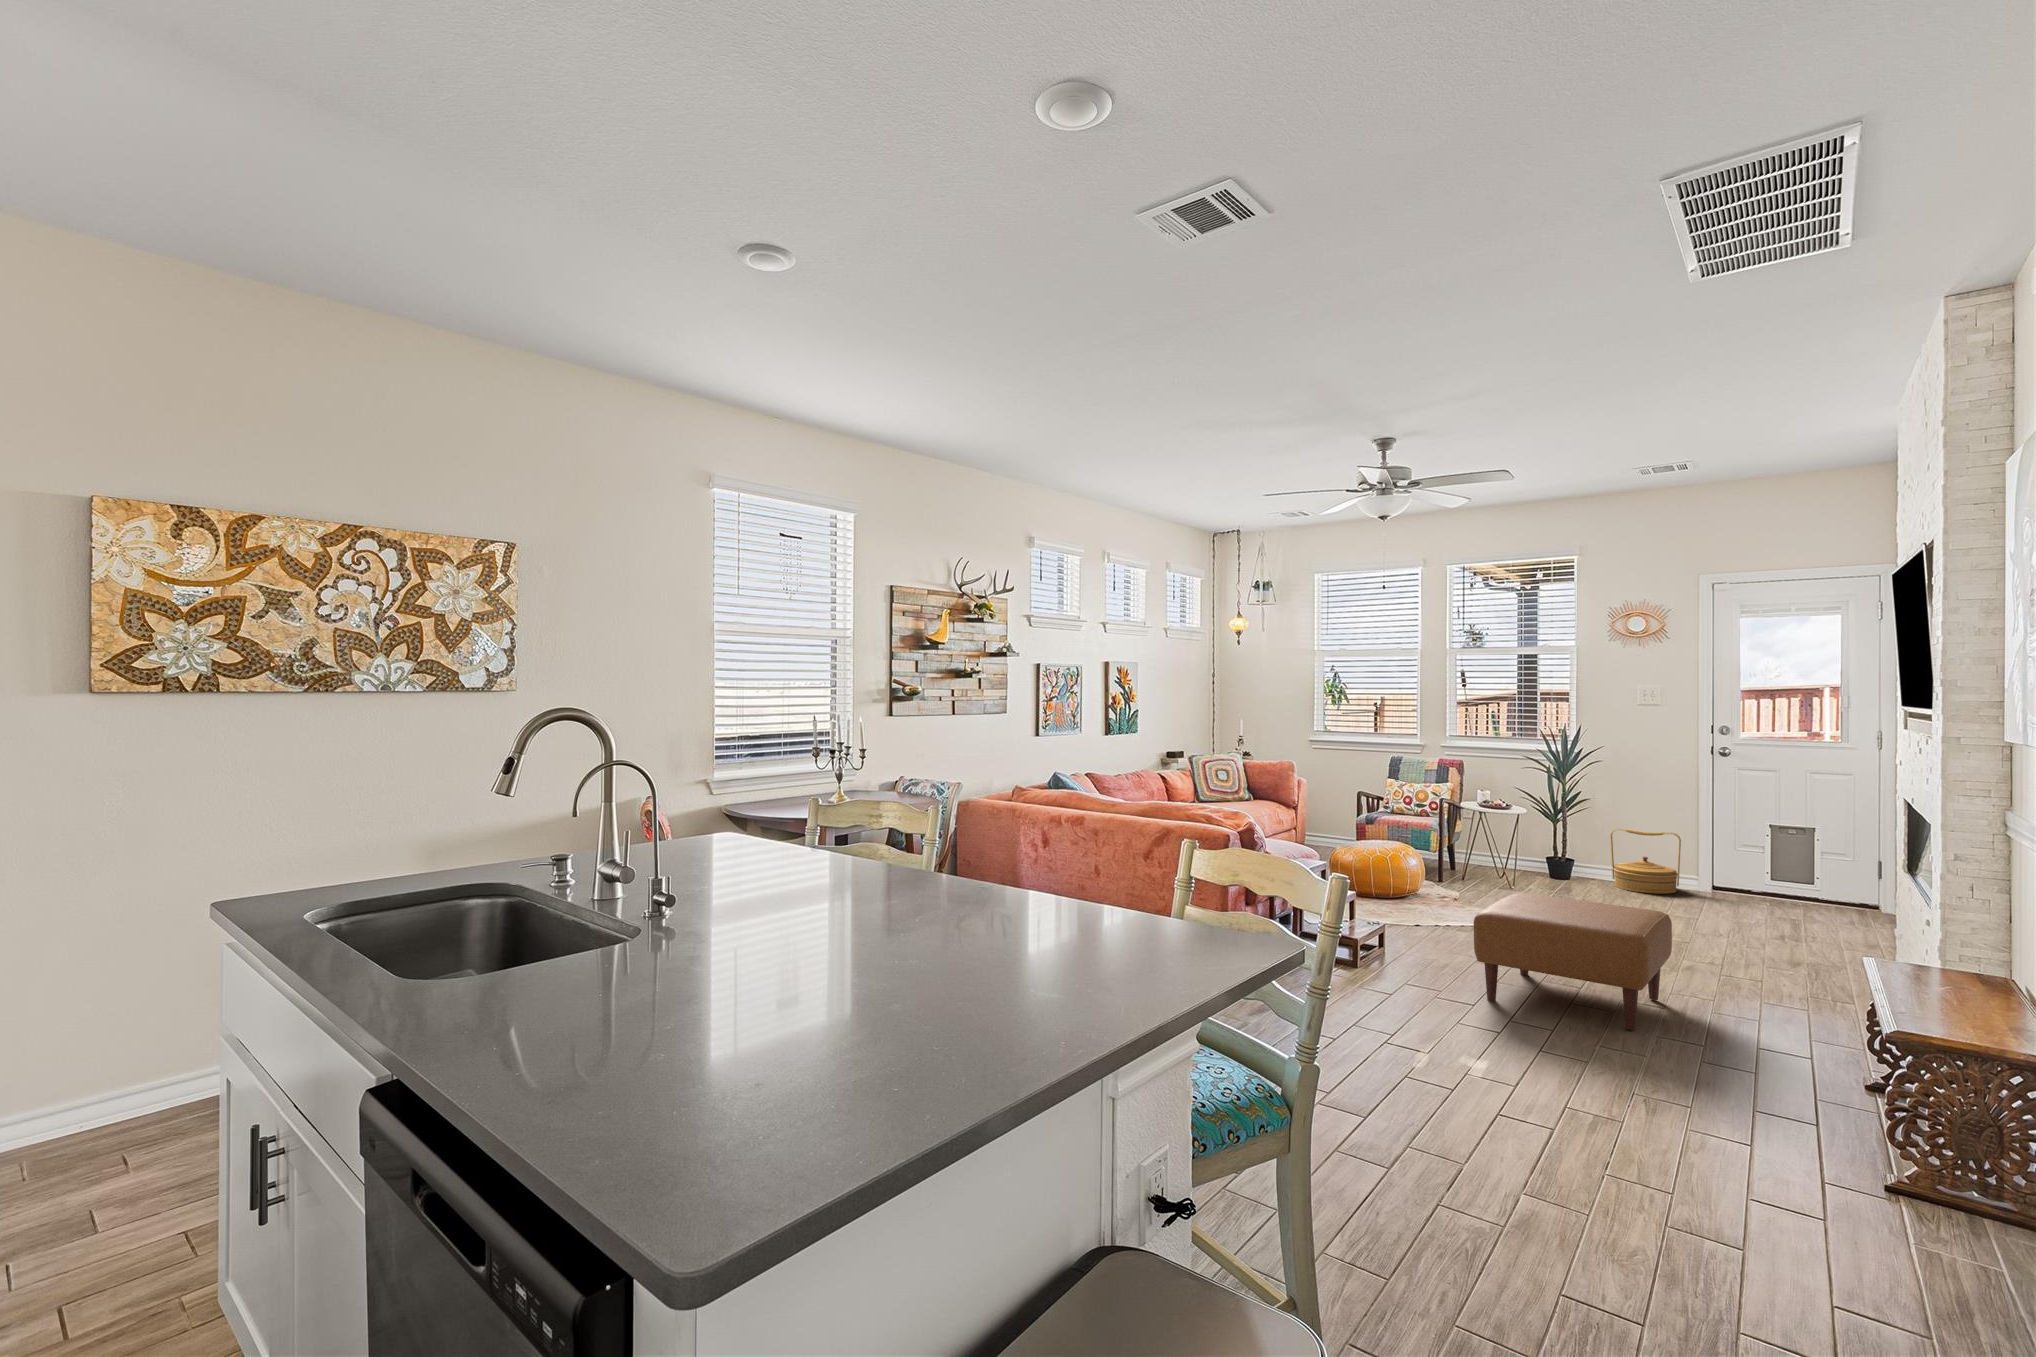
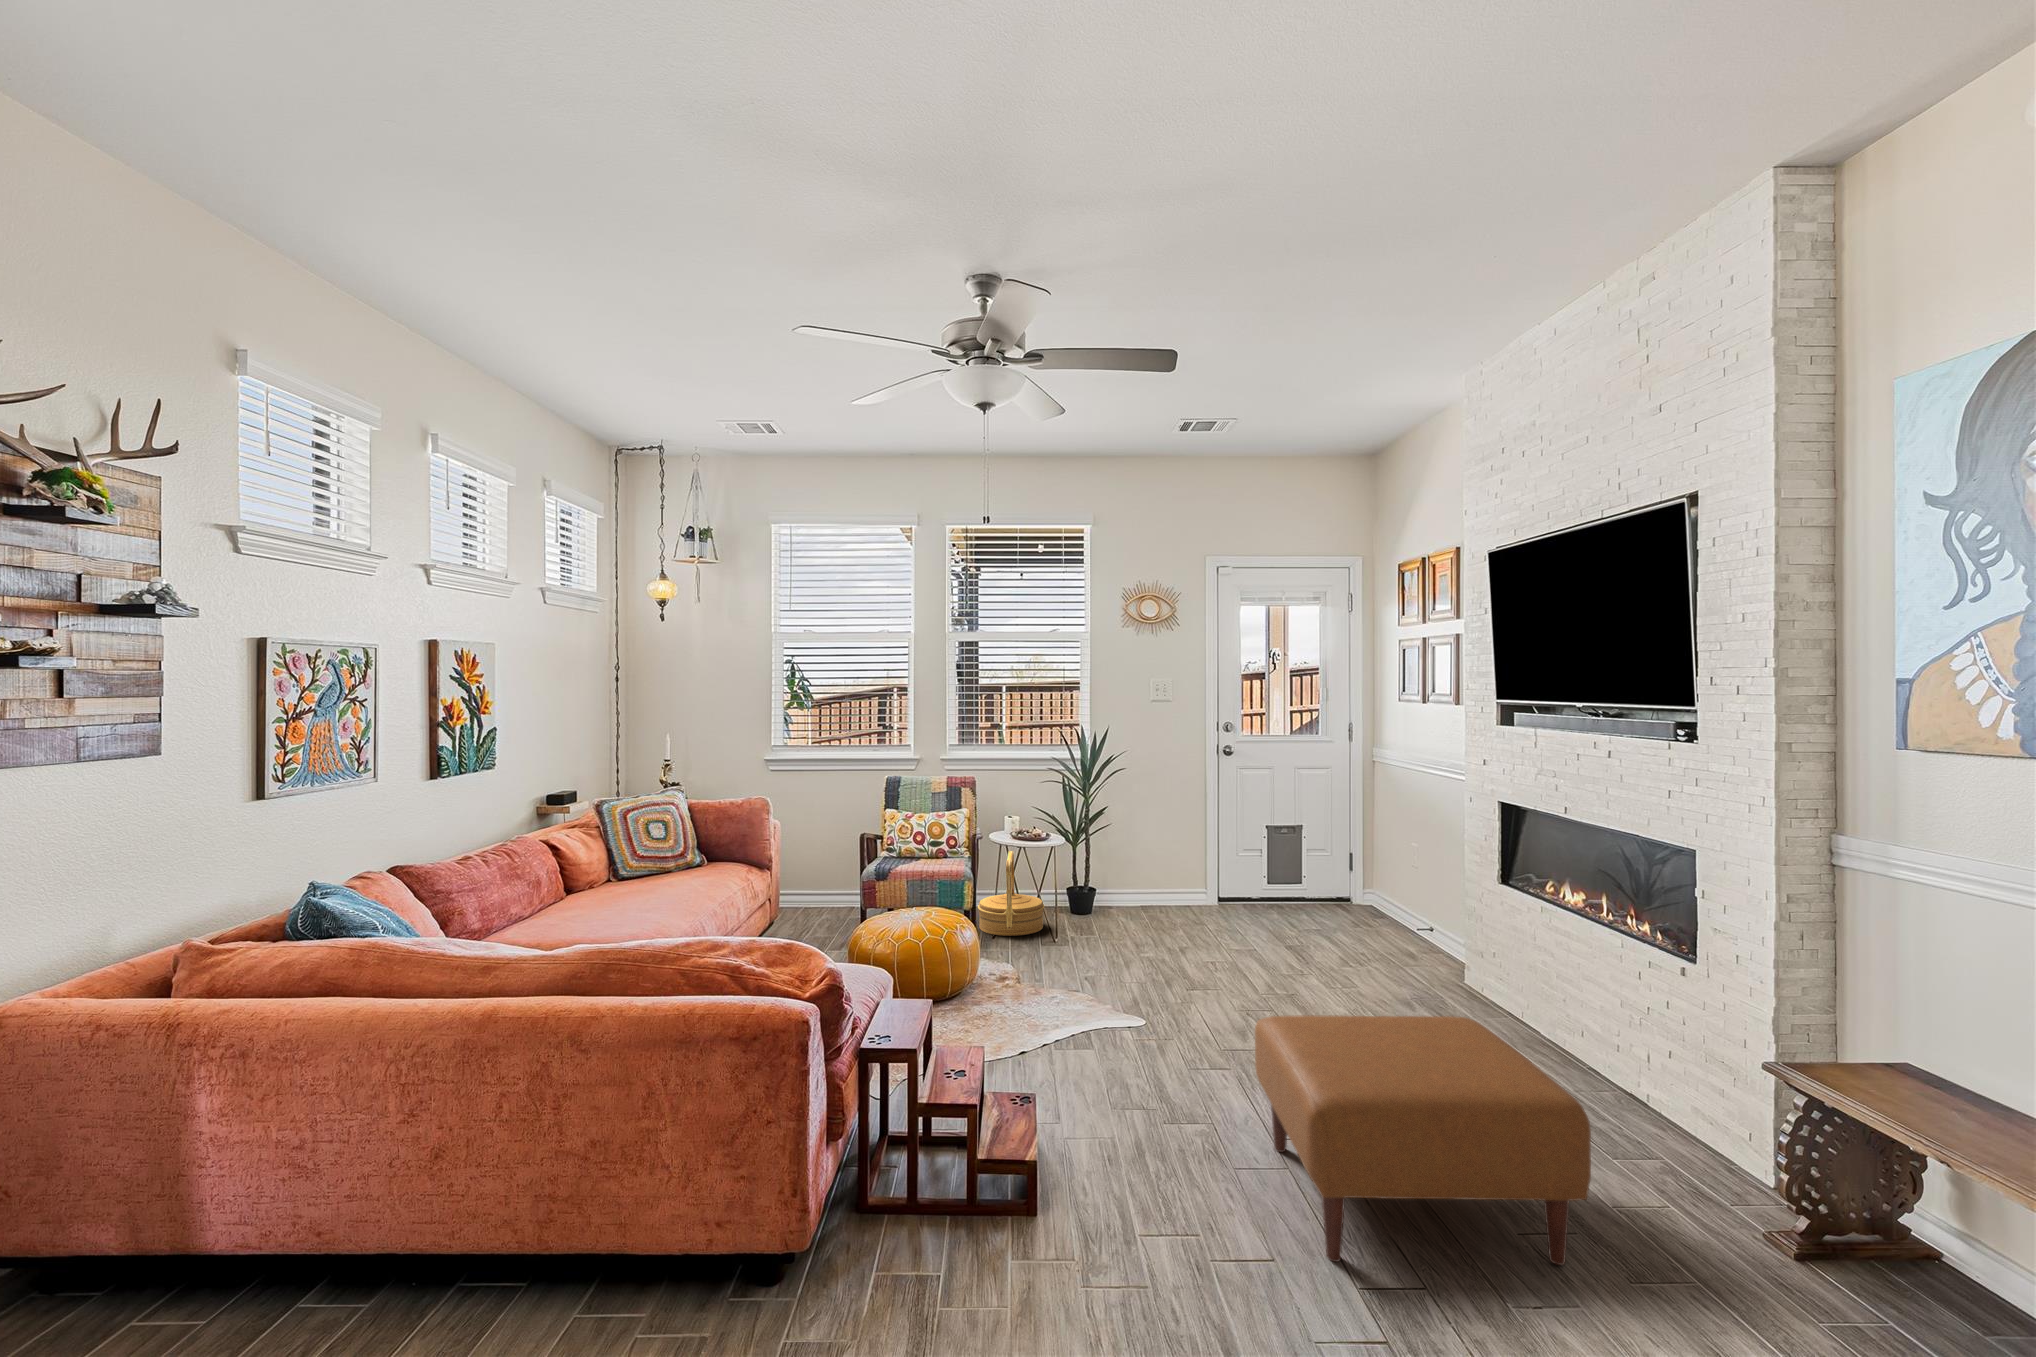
woven basket: present [1610,828,1681,894] -> present [978,851,1044,936]

